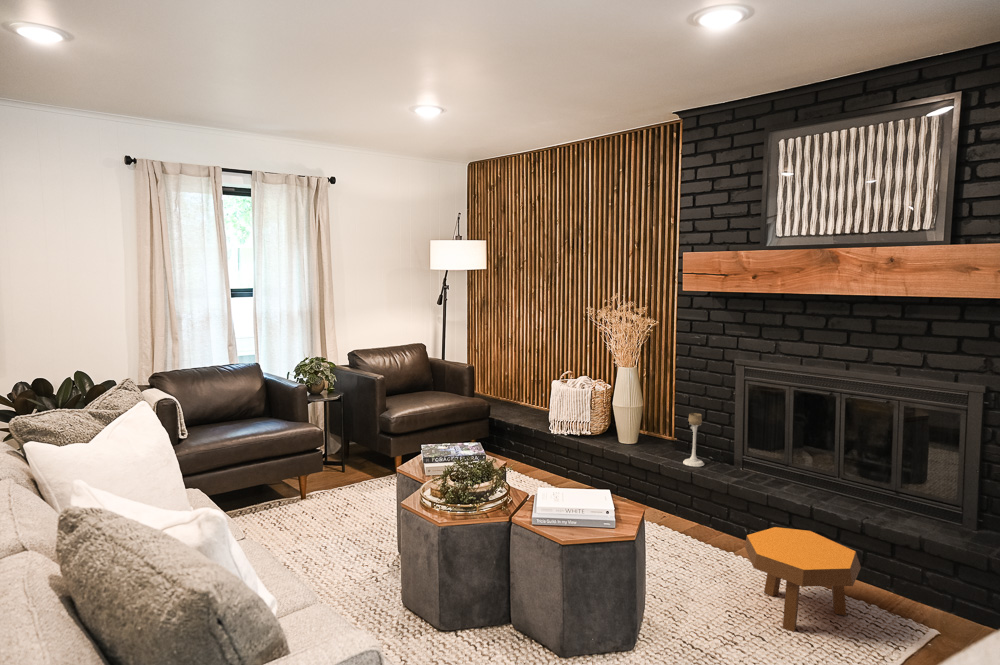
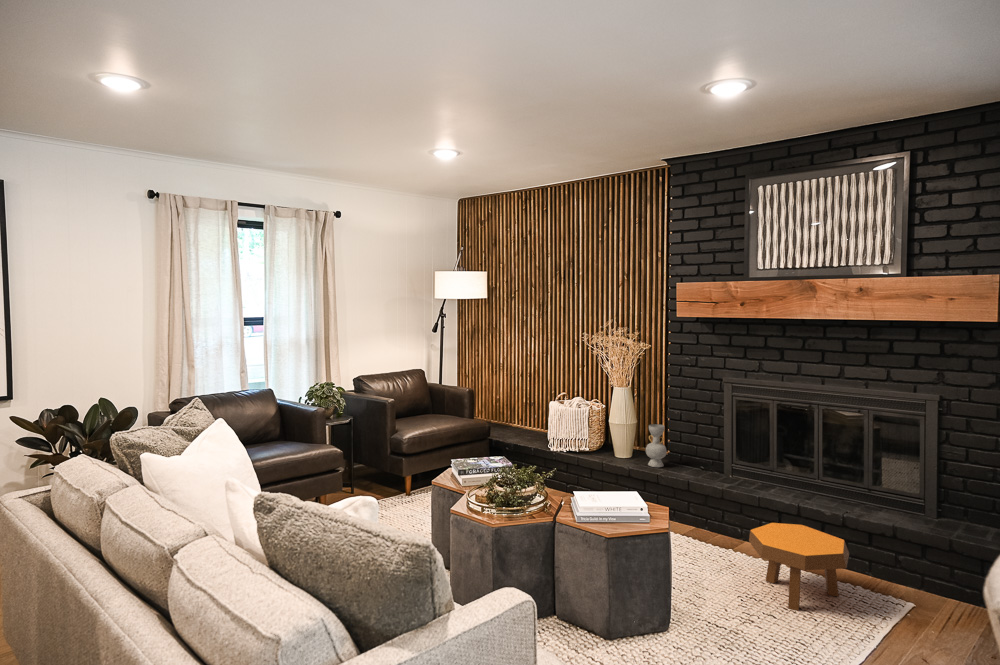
decorative vase: none [650,409,673,457] -> present [646,424,667,467]
candle holder: present [683,413,704,467] -> none [677,427,697,475]

